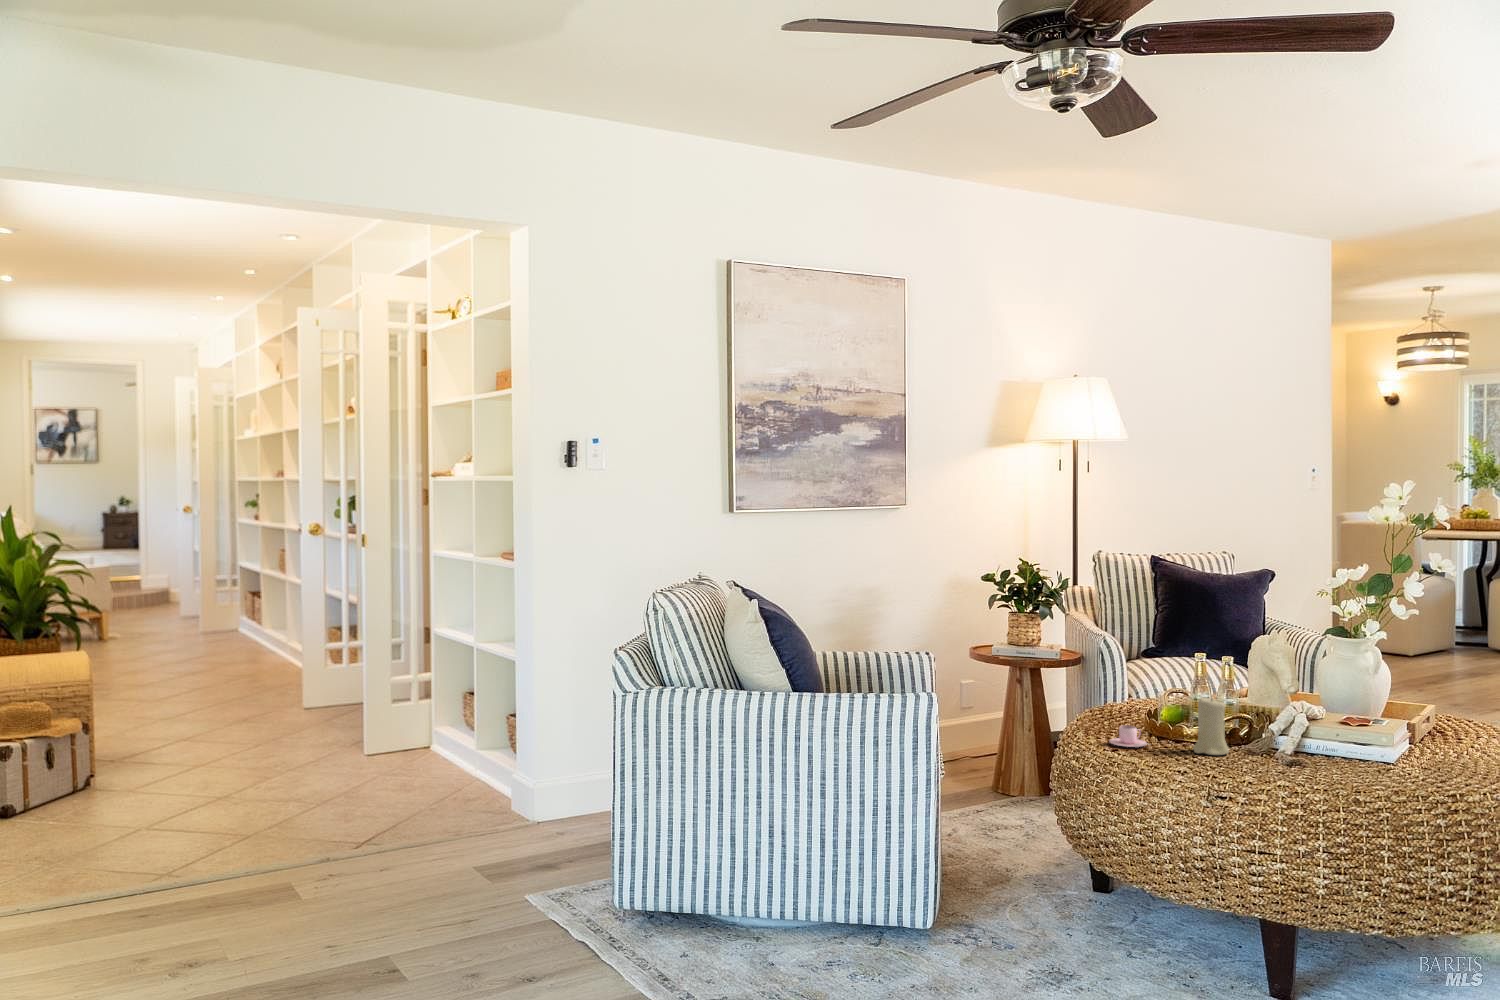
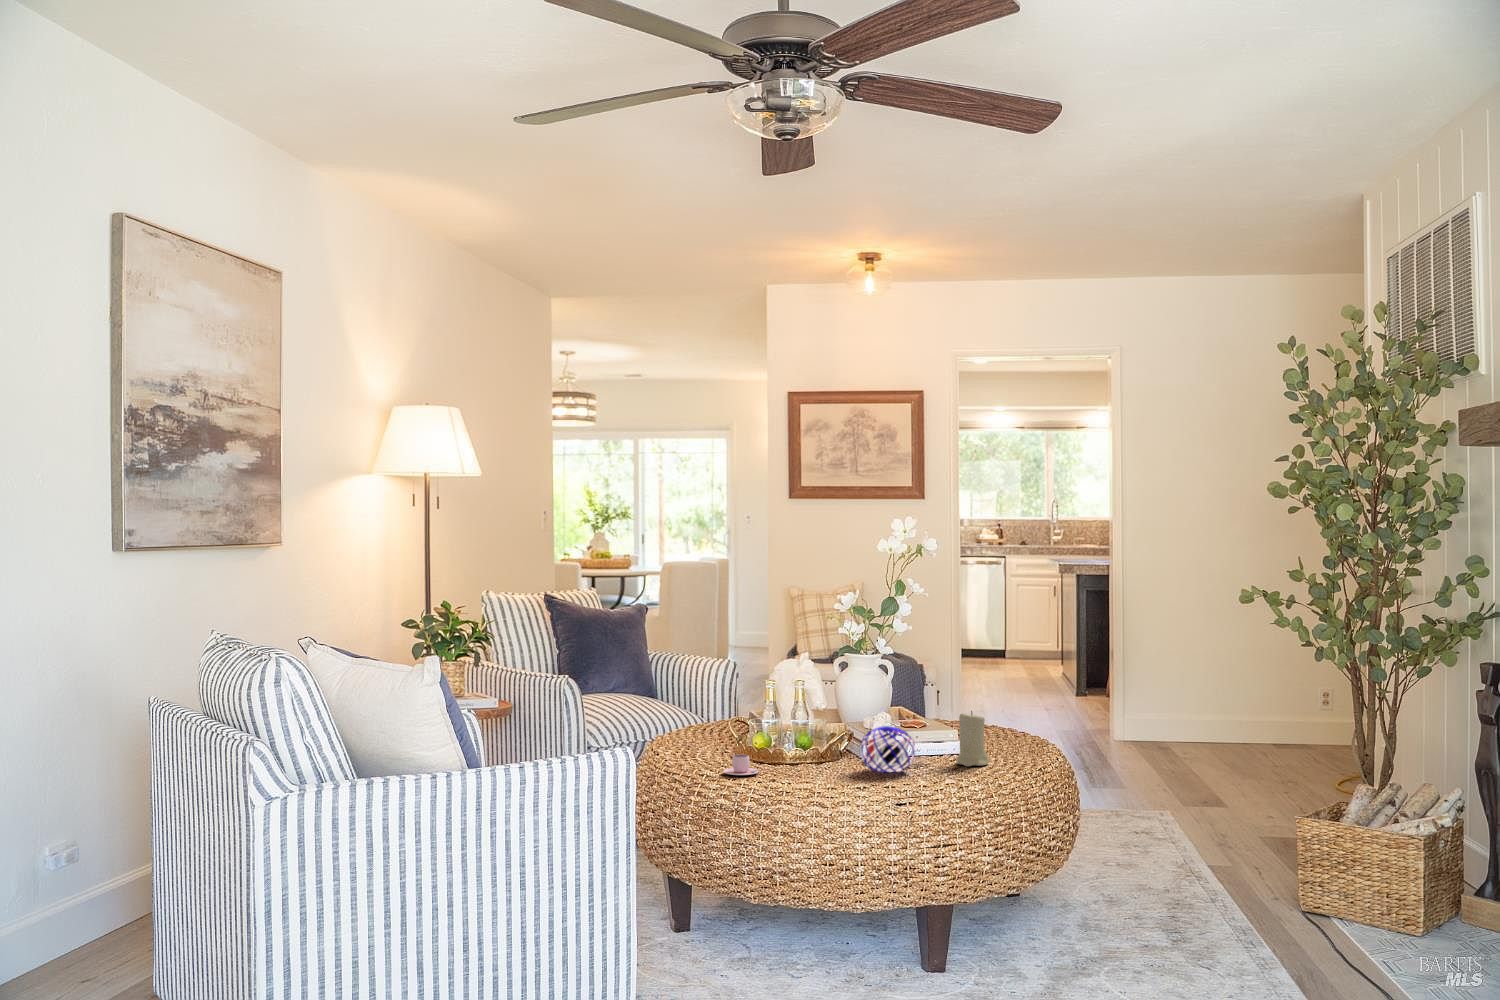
candle: present [1193,698,1229,755] -> present [956,711,989,766]
decorative orb: none [1247,720,1313,773] -> present [861,726,915,773]

